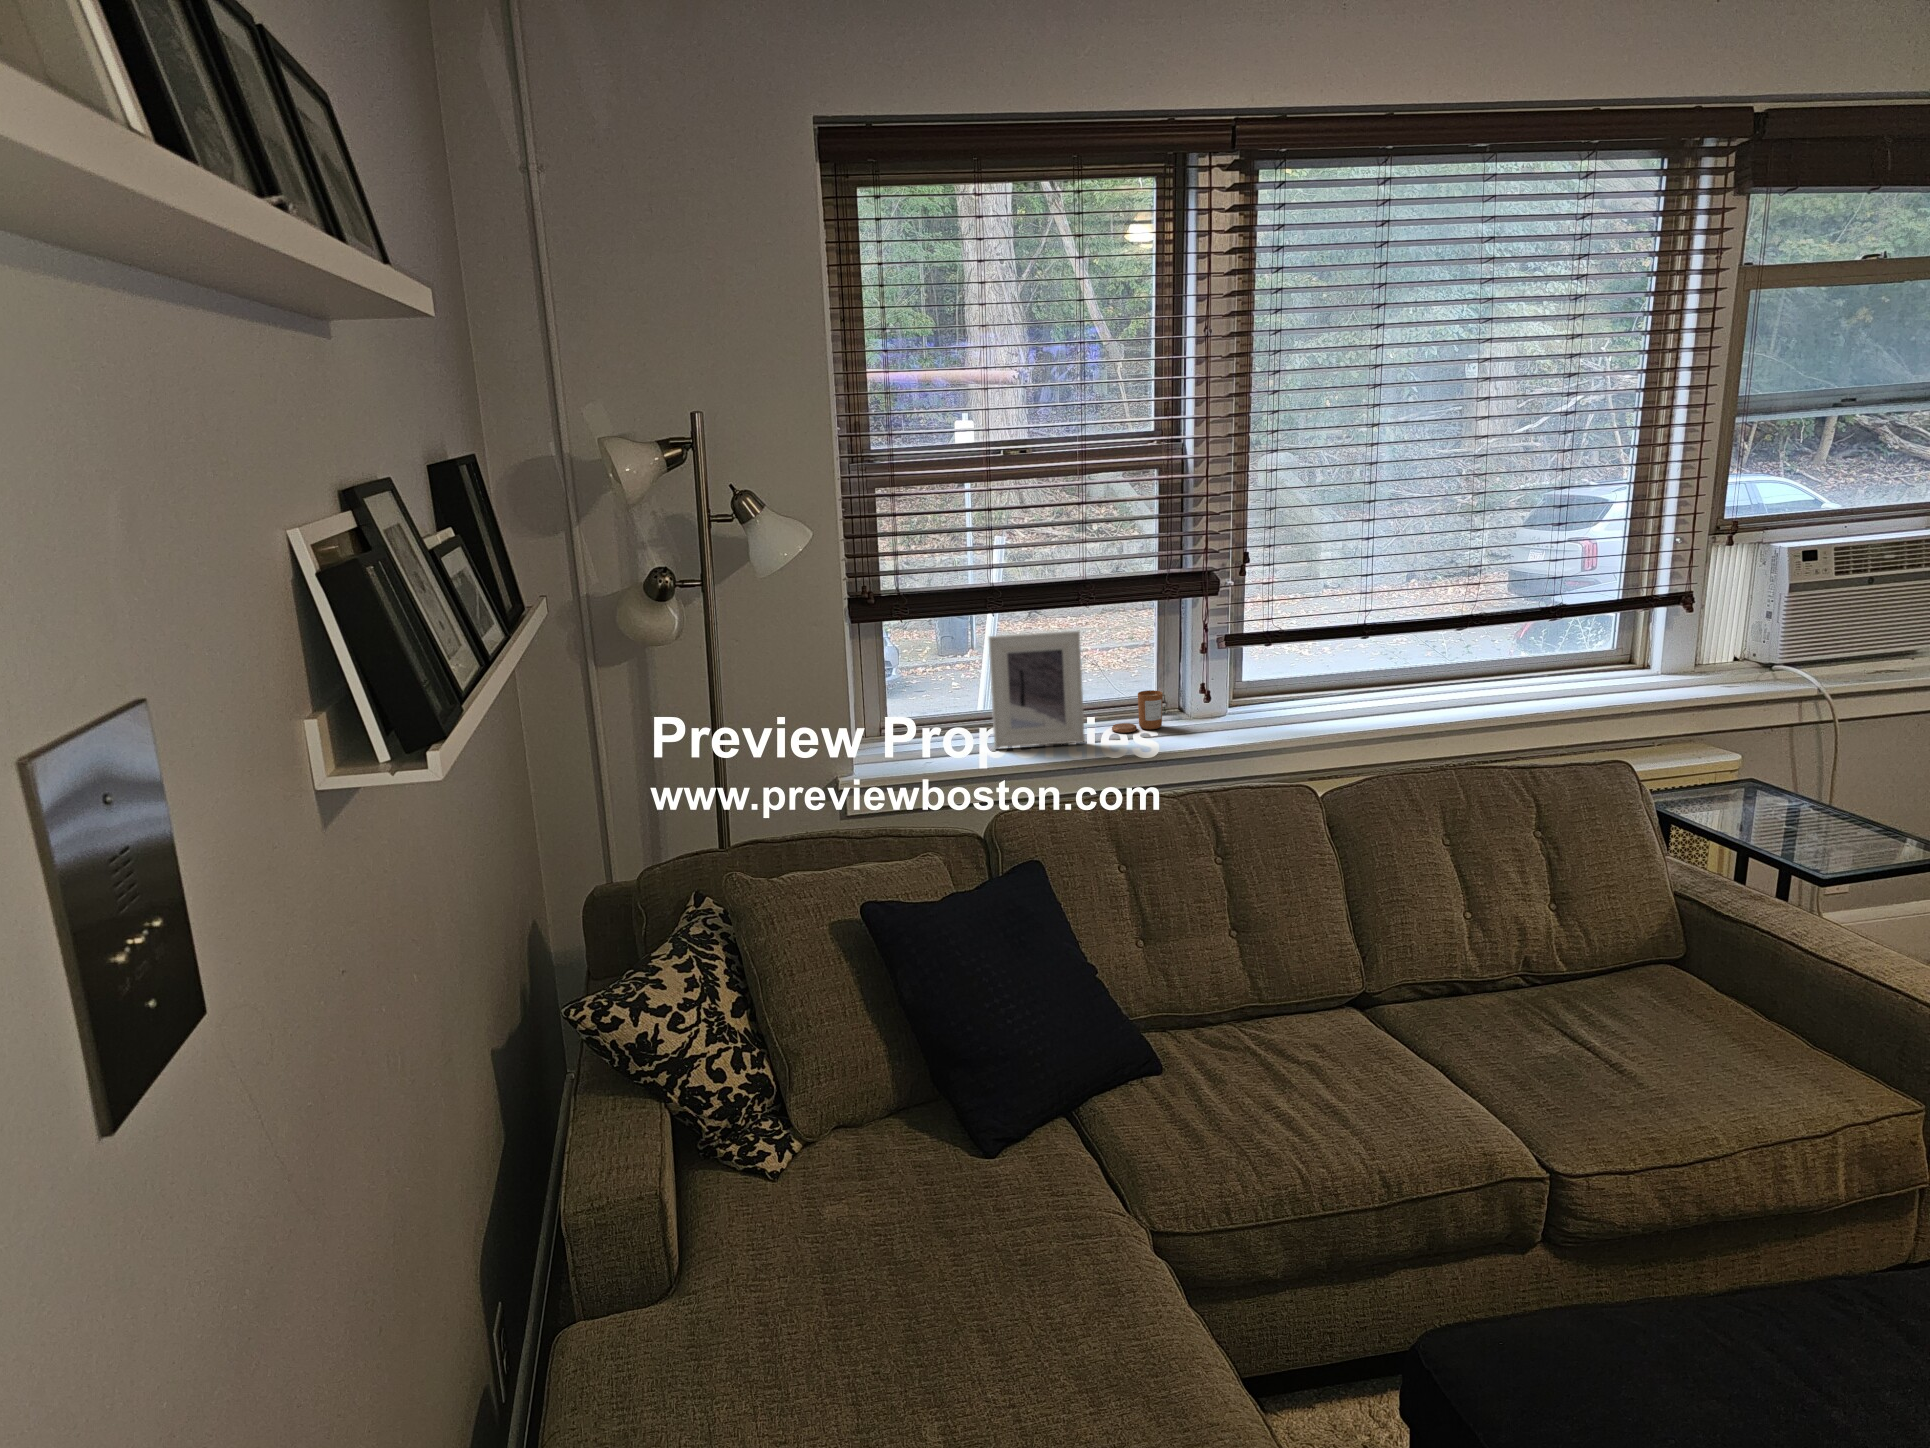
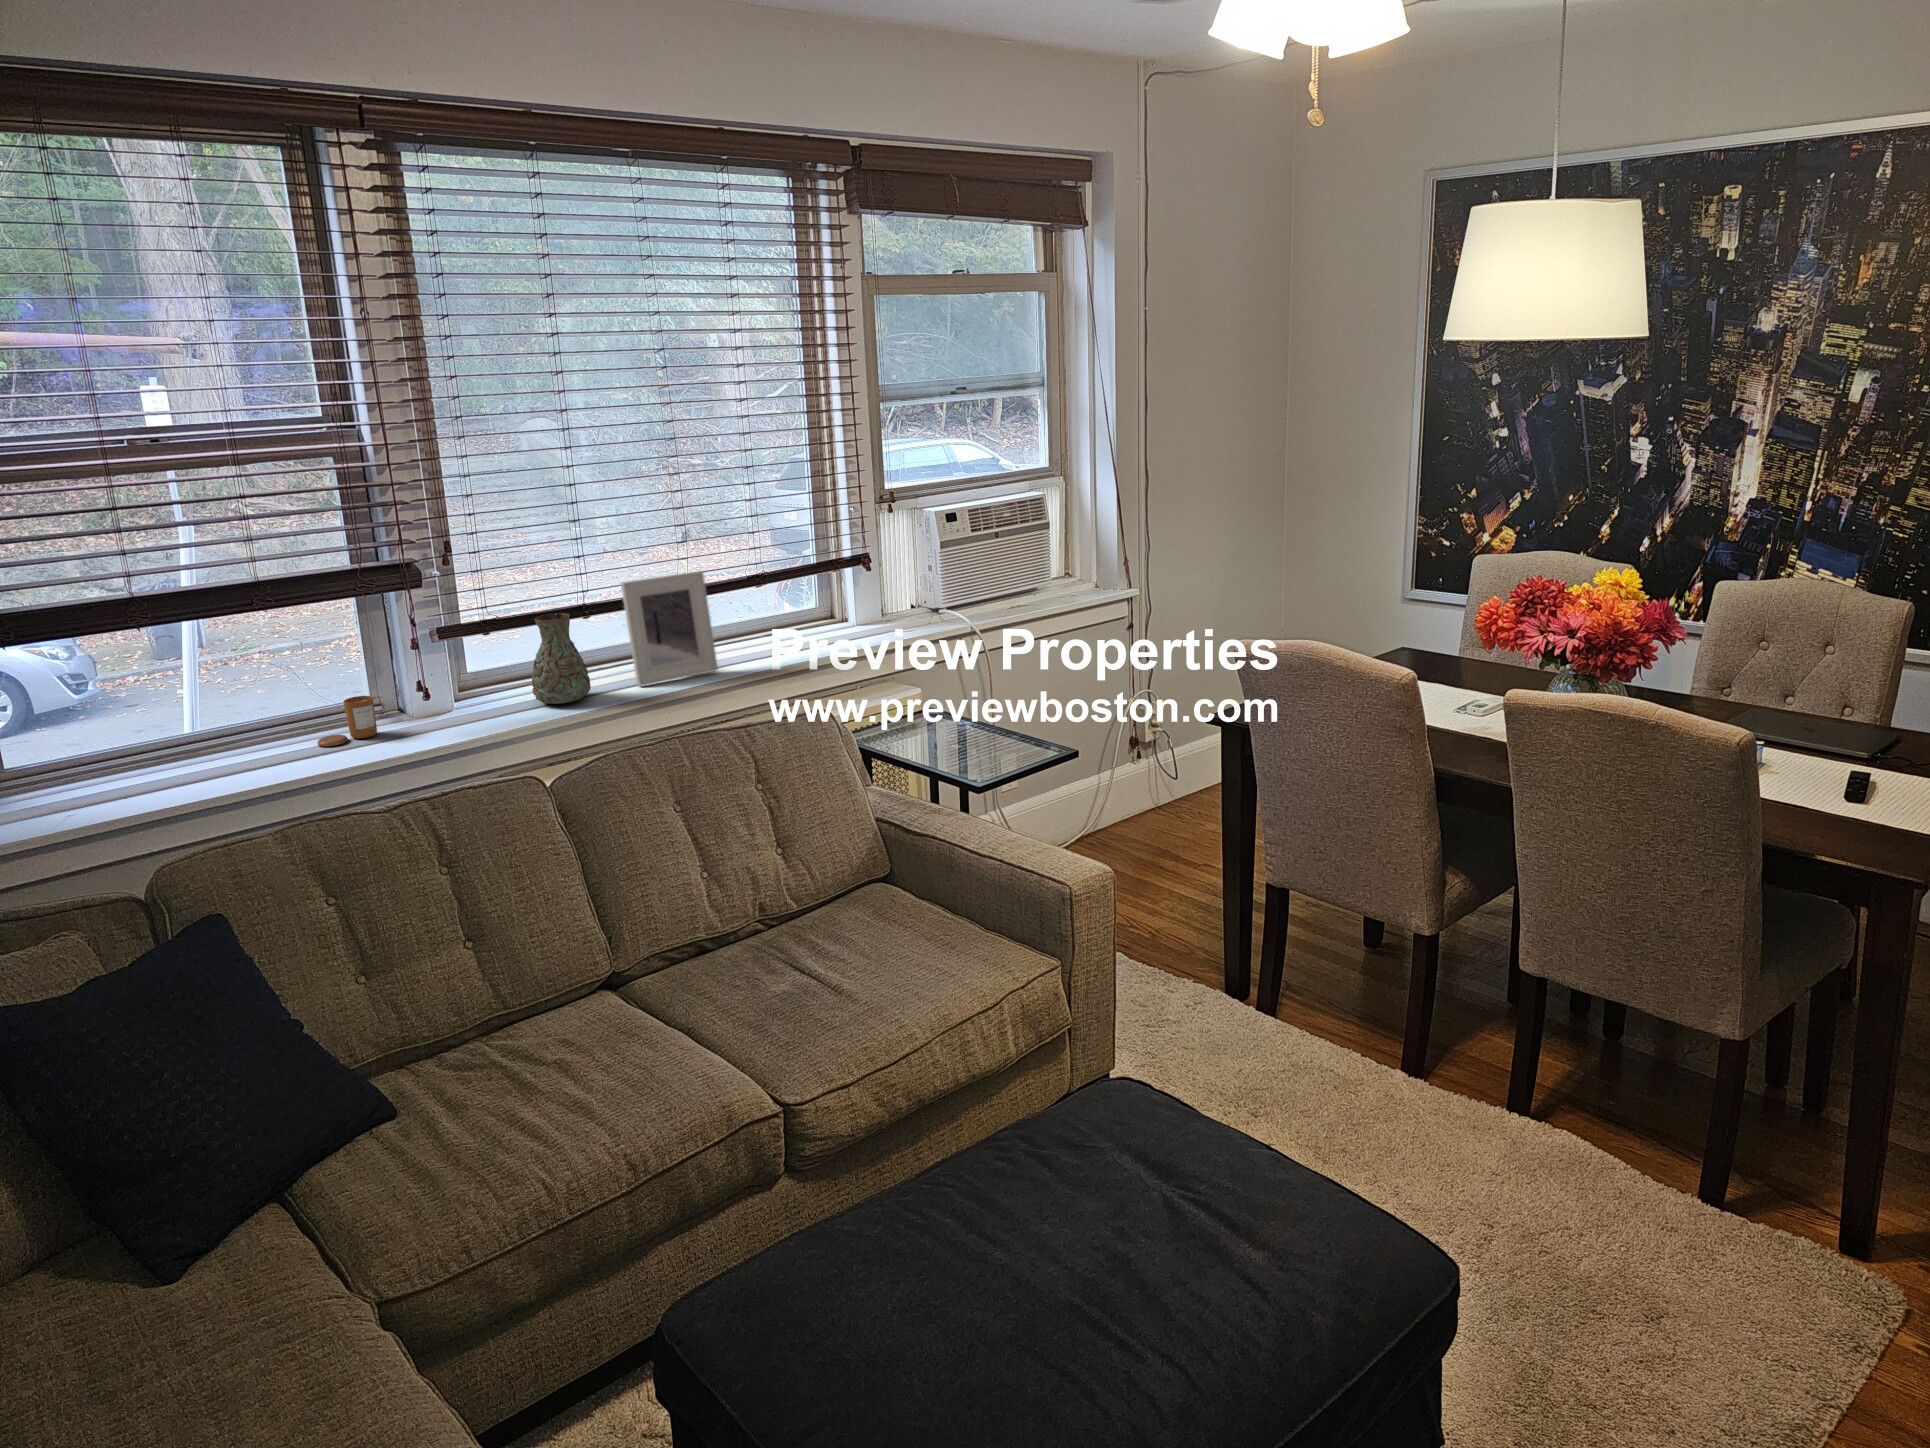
decorative vase: none [1304,630,1362,720] -> present [532,613,591,704]
picture frame: present [988,631,1085,748] -> present [621,571,718,686]

